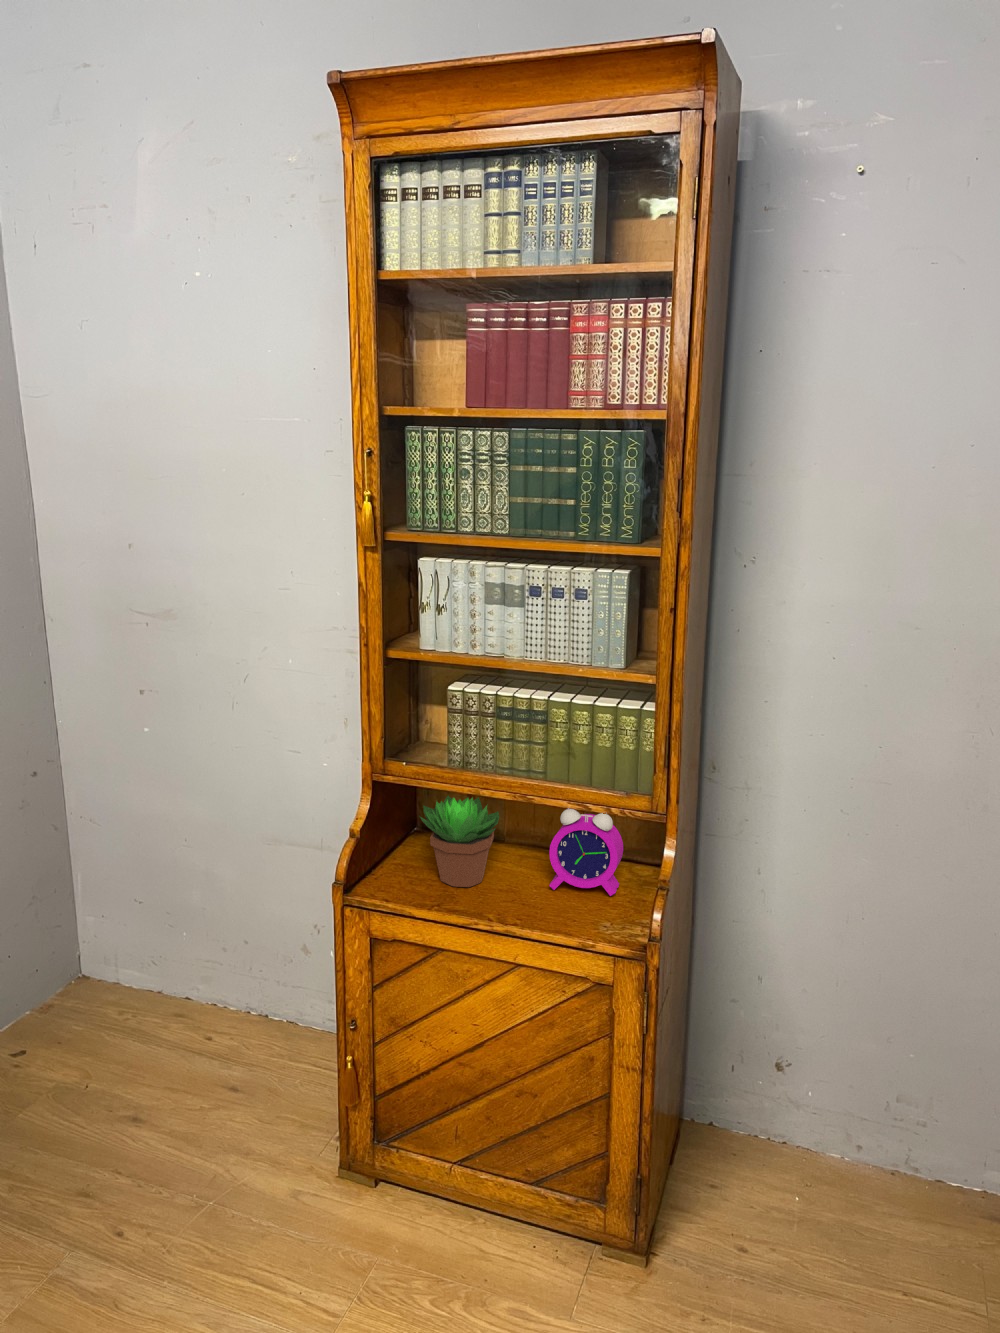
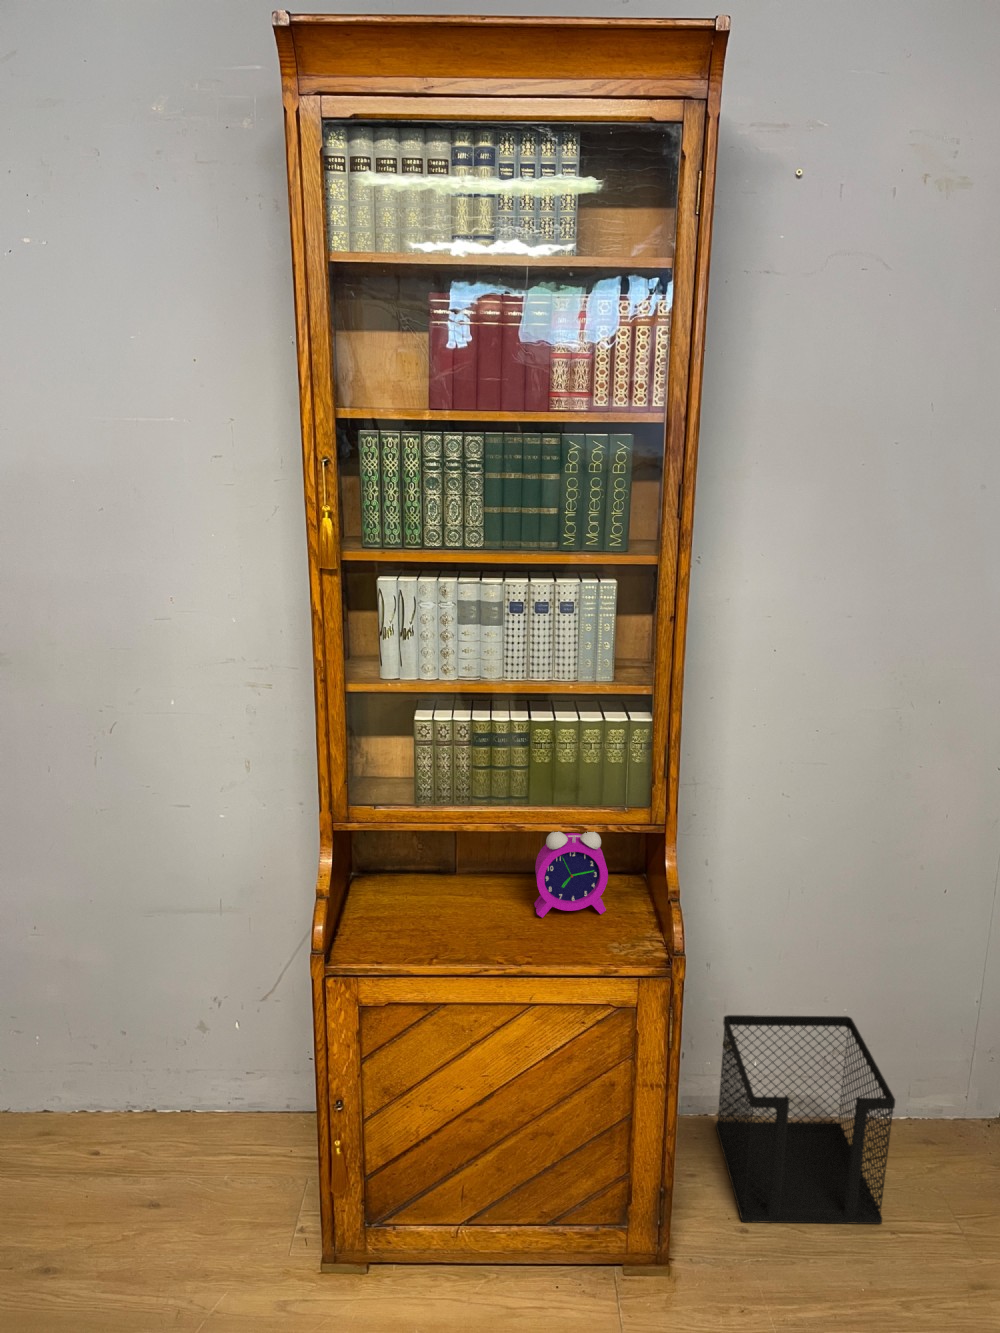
succulent plant: present [420,795,499,887] -> none [390,831,480,933]
wastebasket: none [741,1034,908,1283] -> present [716,1015,895,1224]

